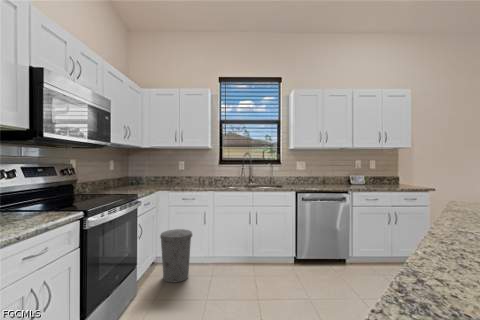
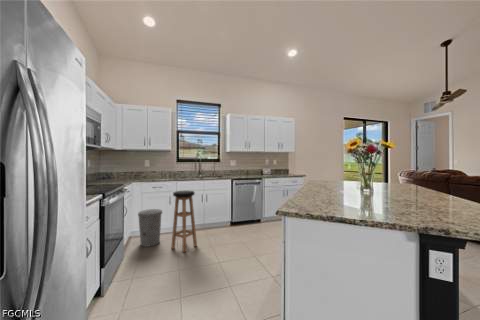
bar stool: none [200,207,237,301] -> present [171,191,197,252]

